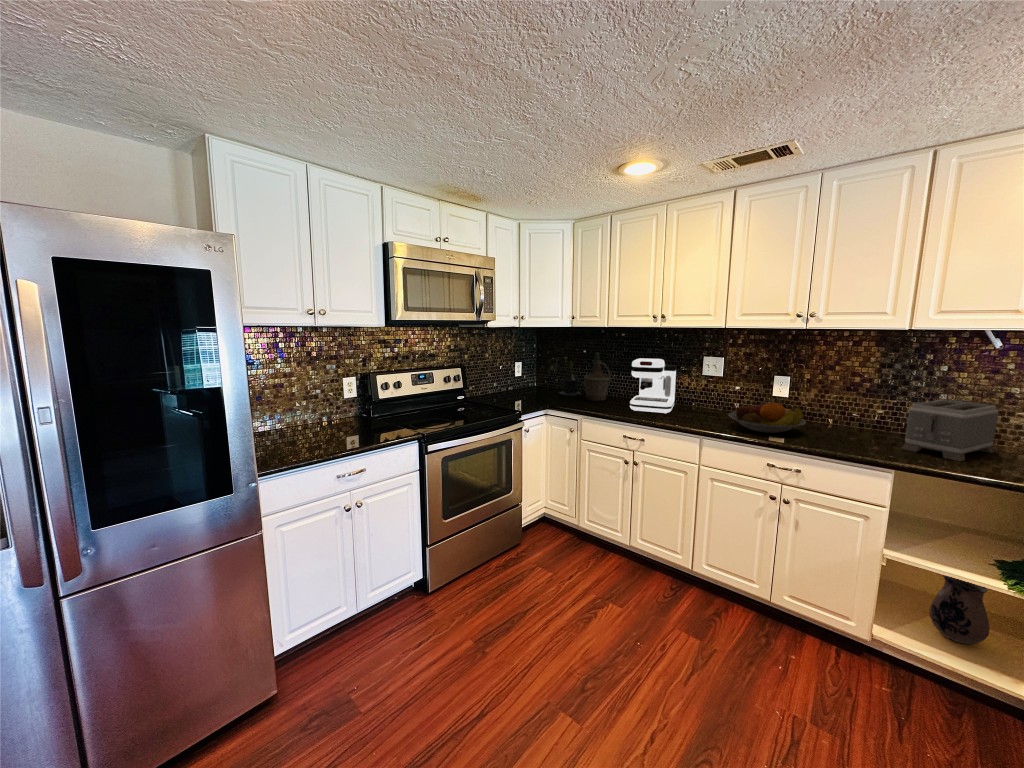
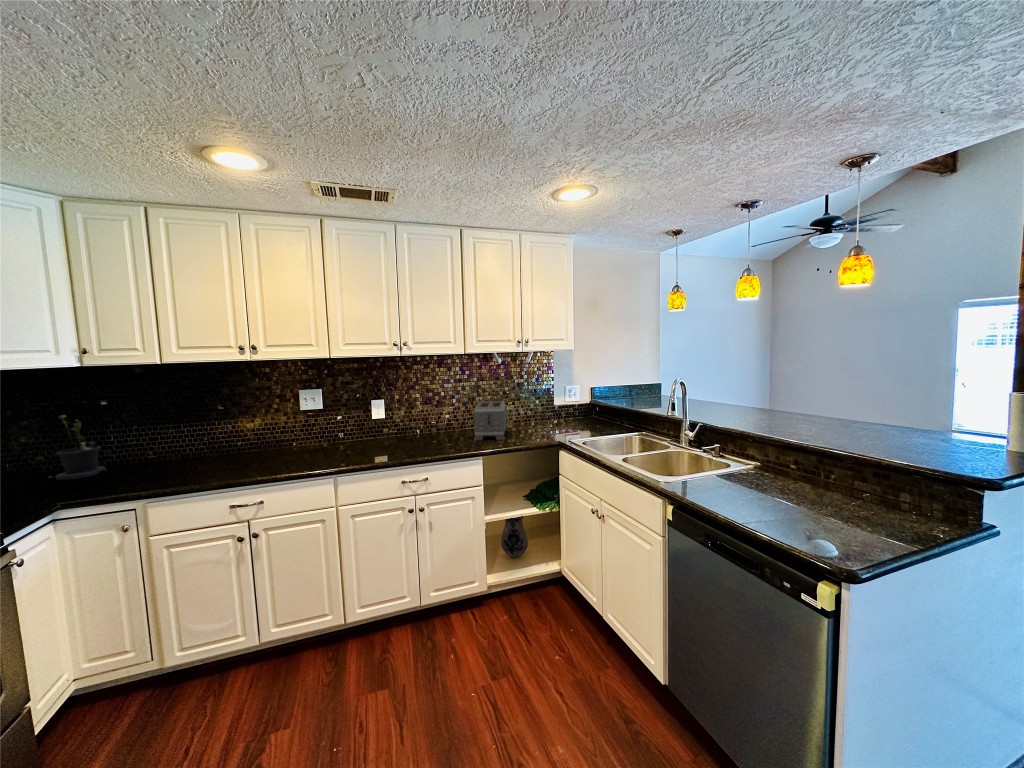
bottle: present [584,353,611,401] -> none [118,401,173,474]
coffee maker: present [630,358,676,414] -> none [217,398,282,470]
fruit bowl: present [729,403,806,433] -> none [351,425,416,454]

